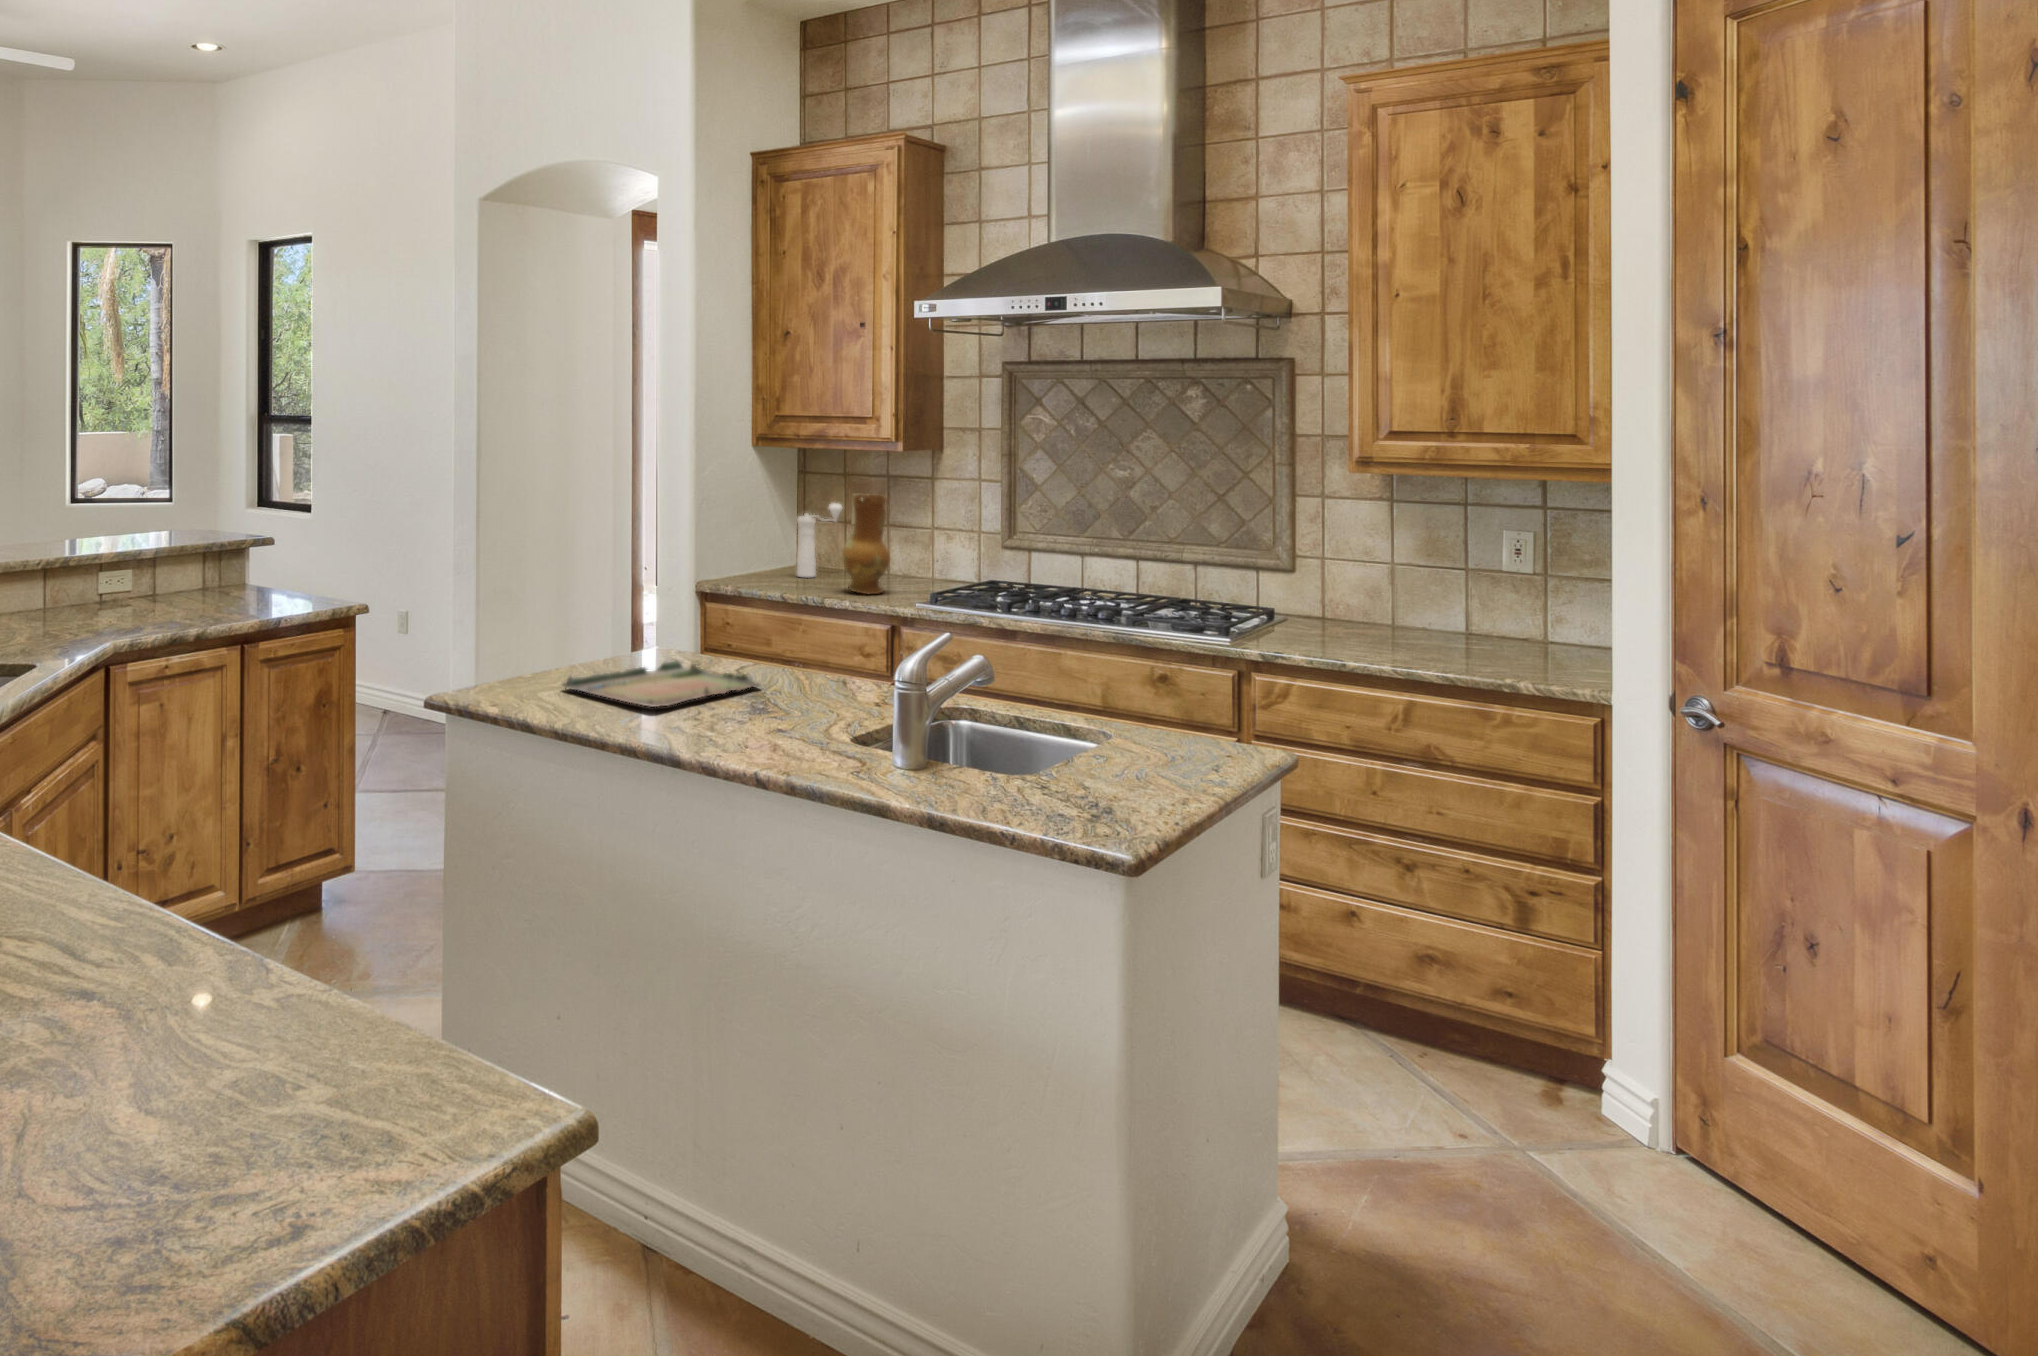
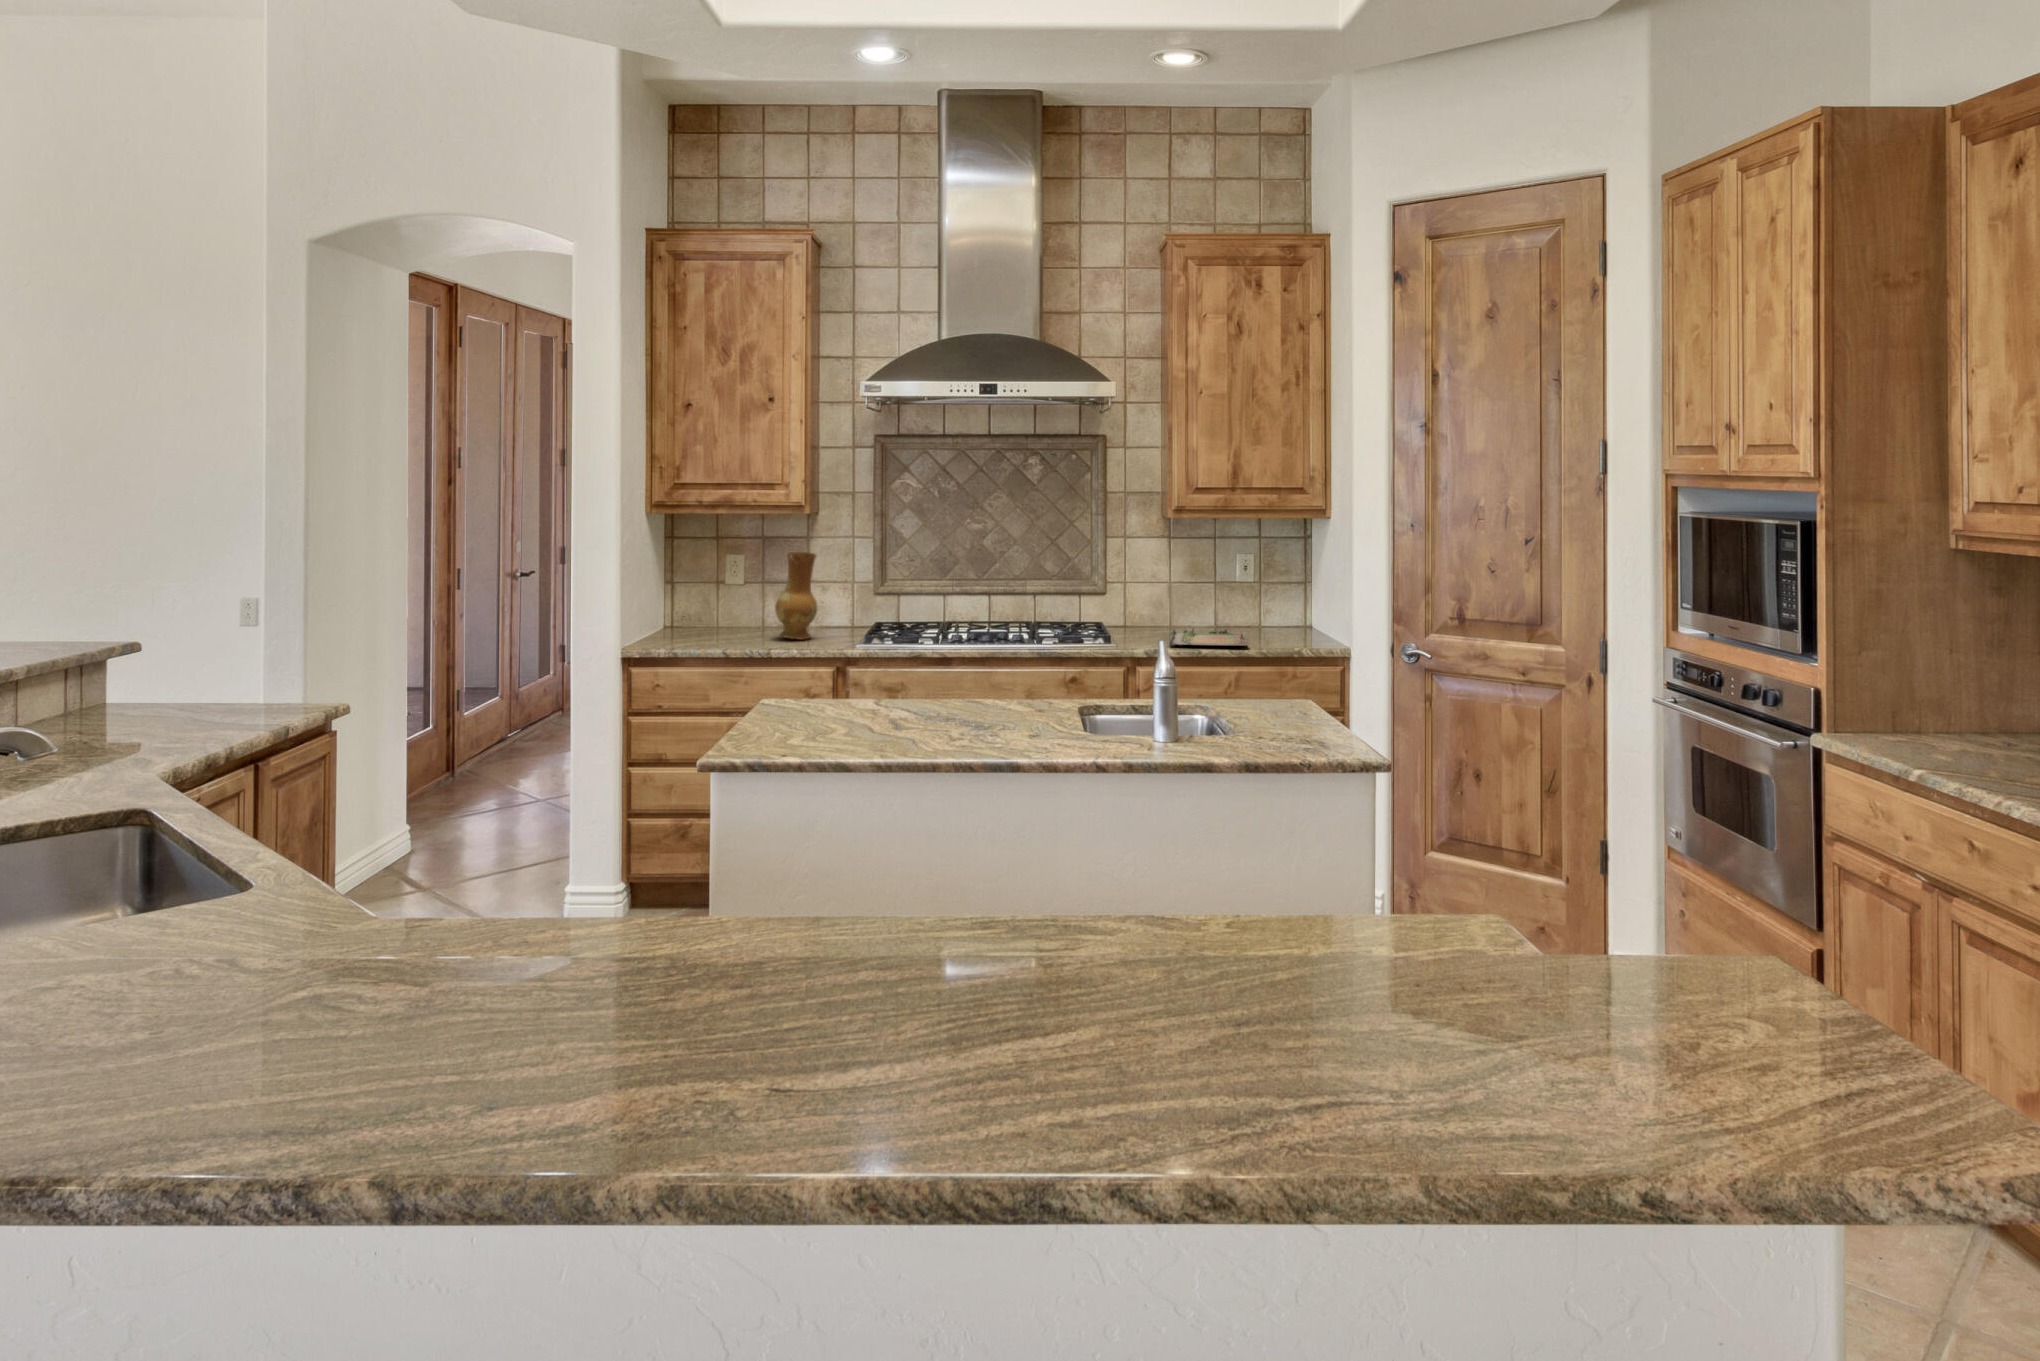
pepper mill: present [797,503,842,577] -> none [706,562,739,632]
tray: present [563,661,760,707] -> present [1169,626,1248,646]

